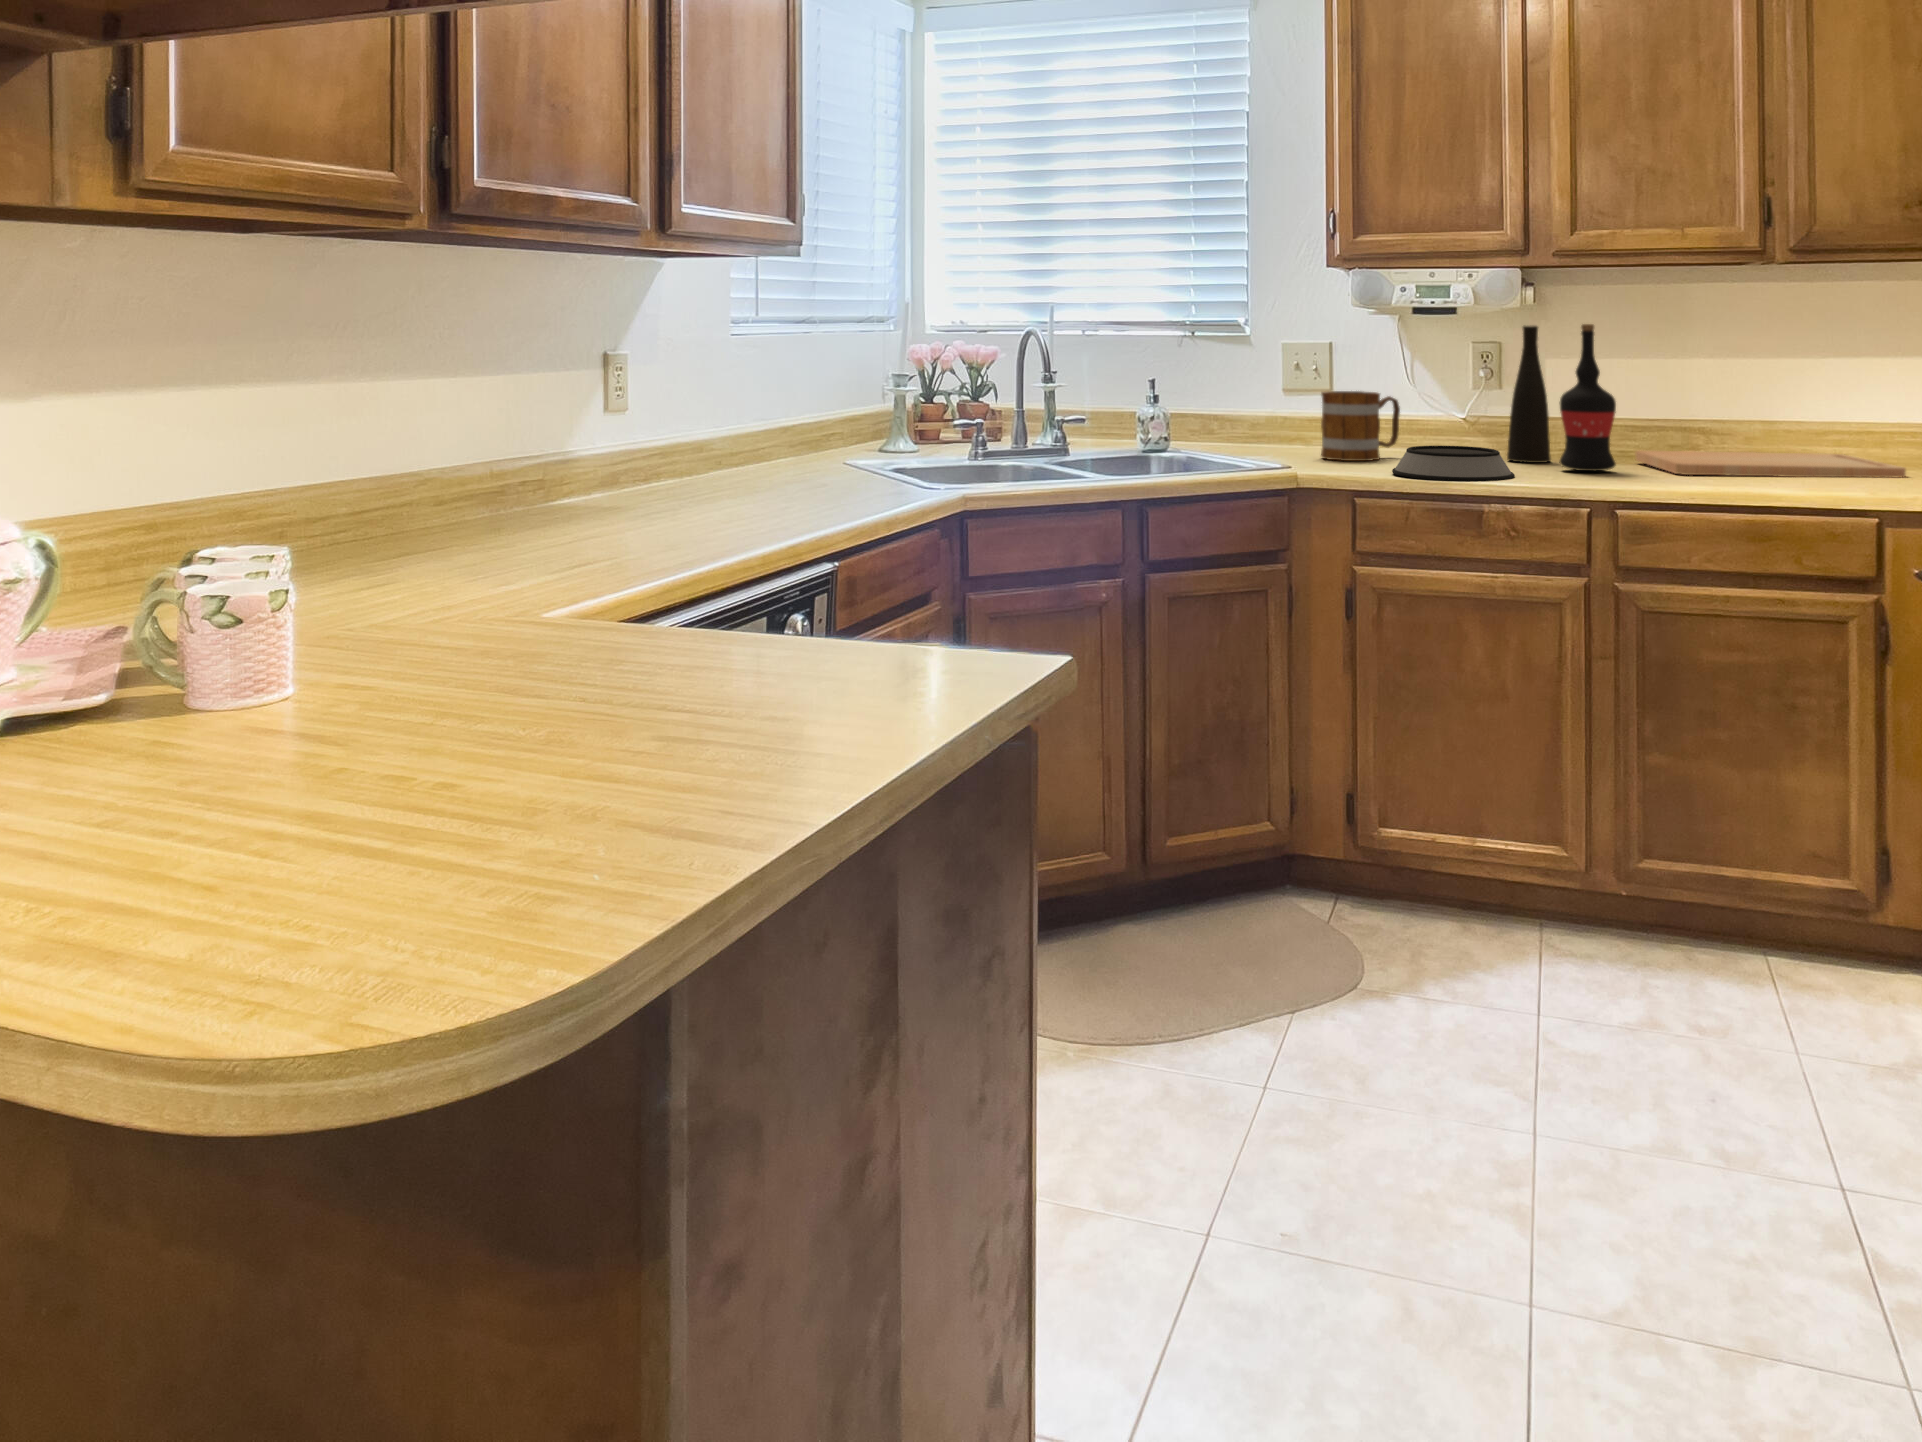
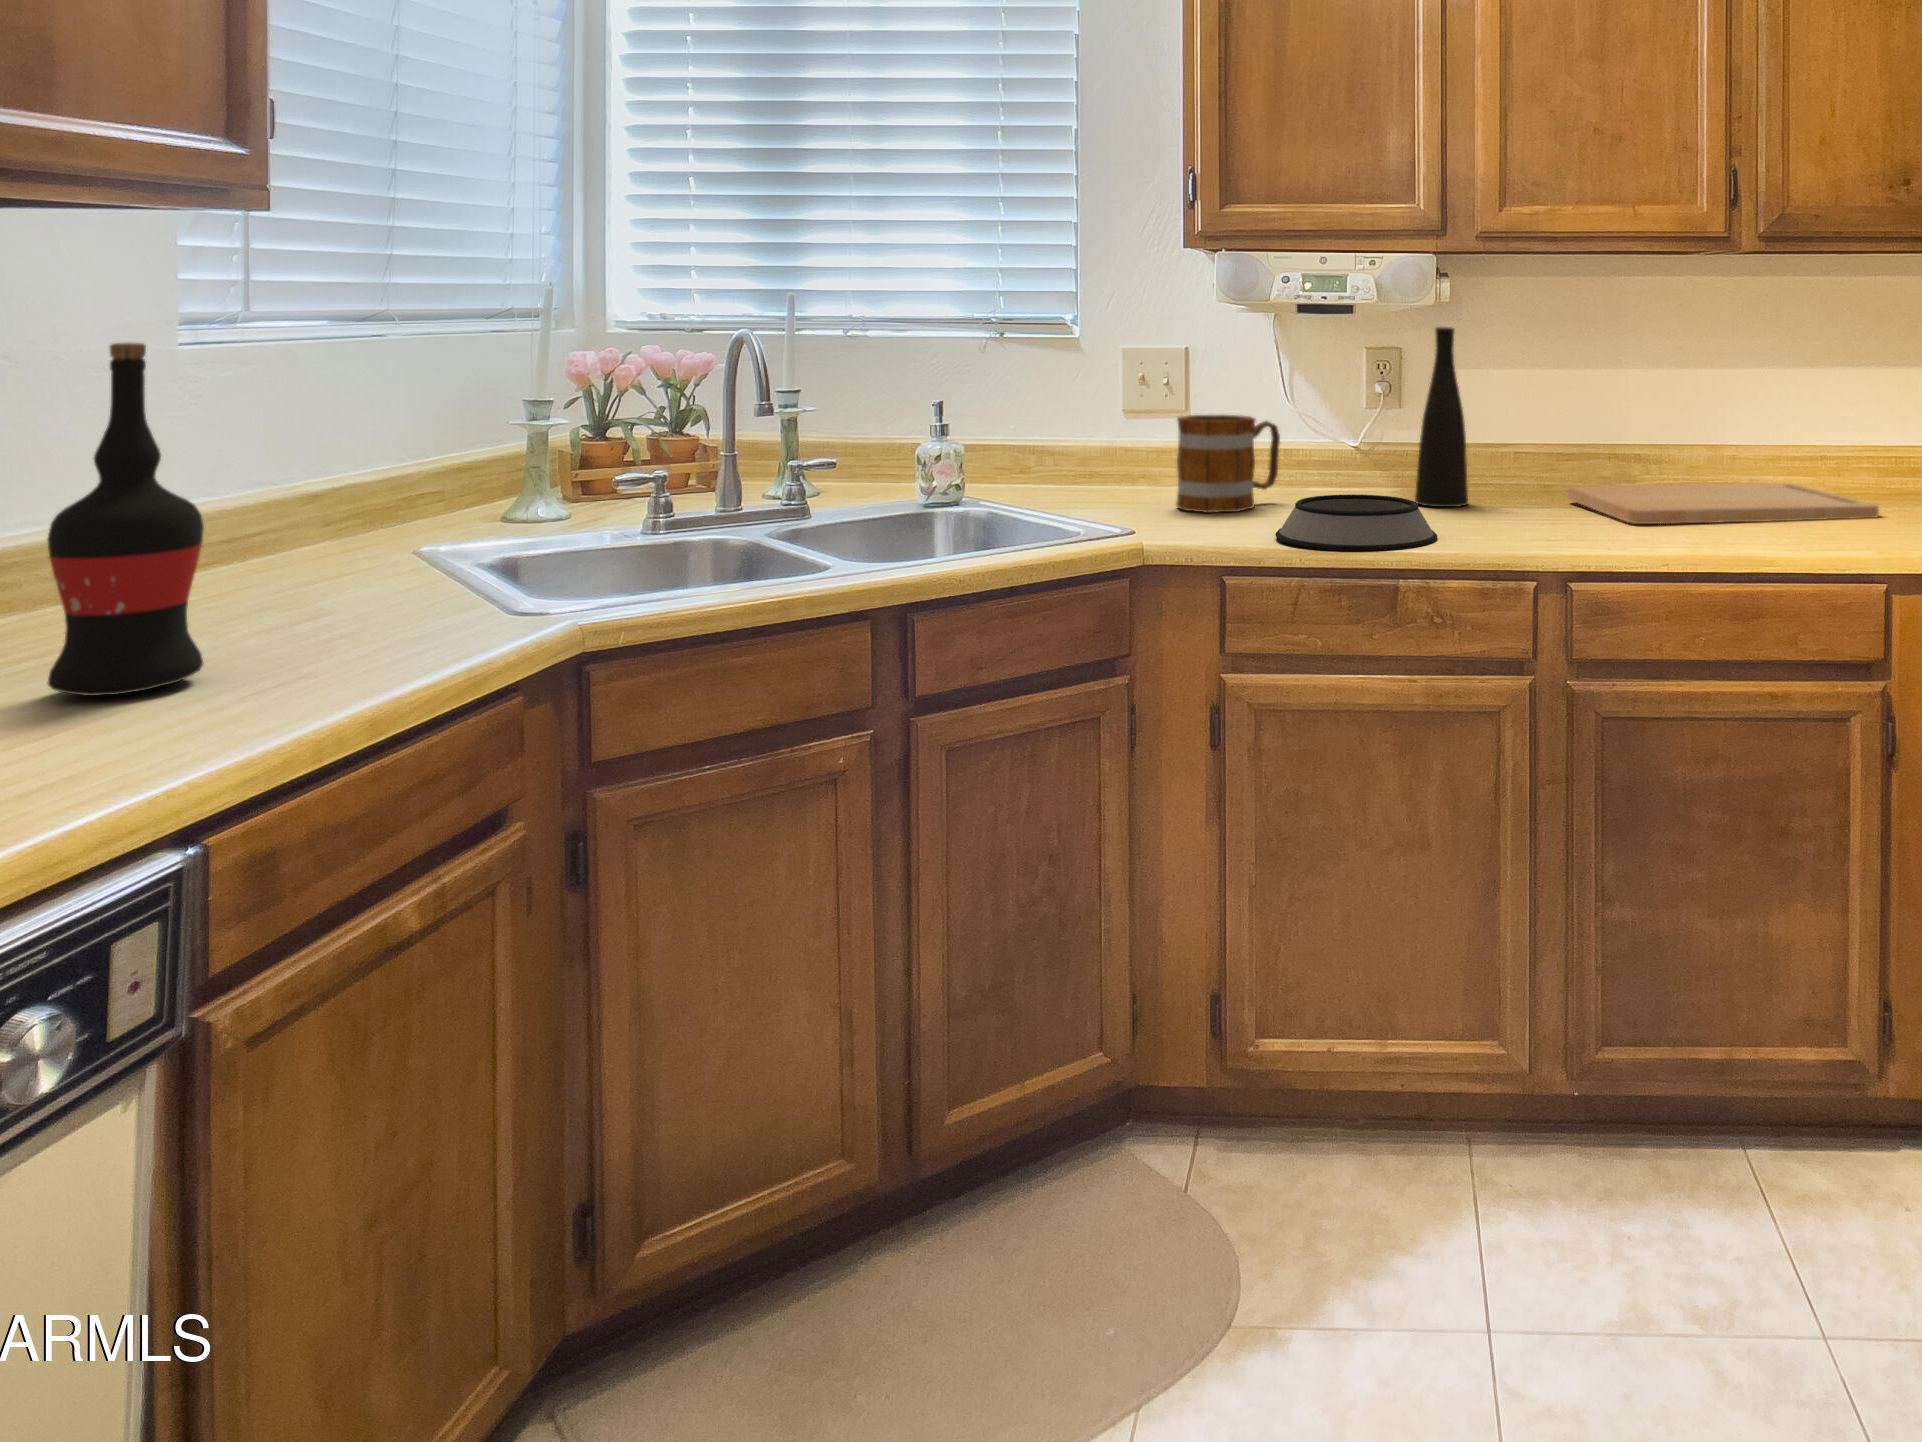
wine bottle: present [1559,324,1616,471] -> present [47,342,204,696]

